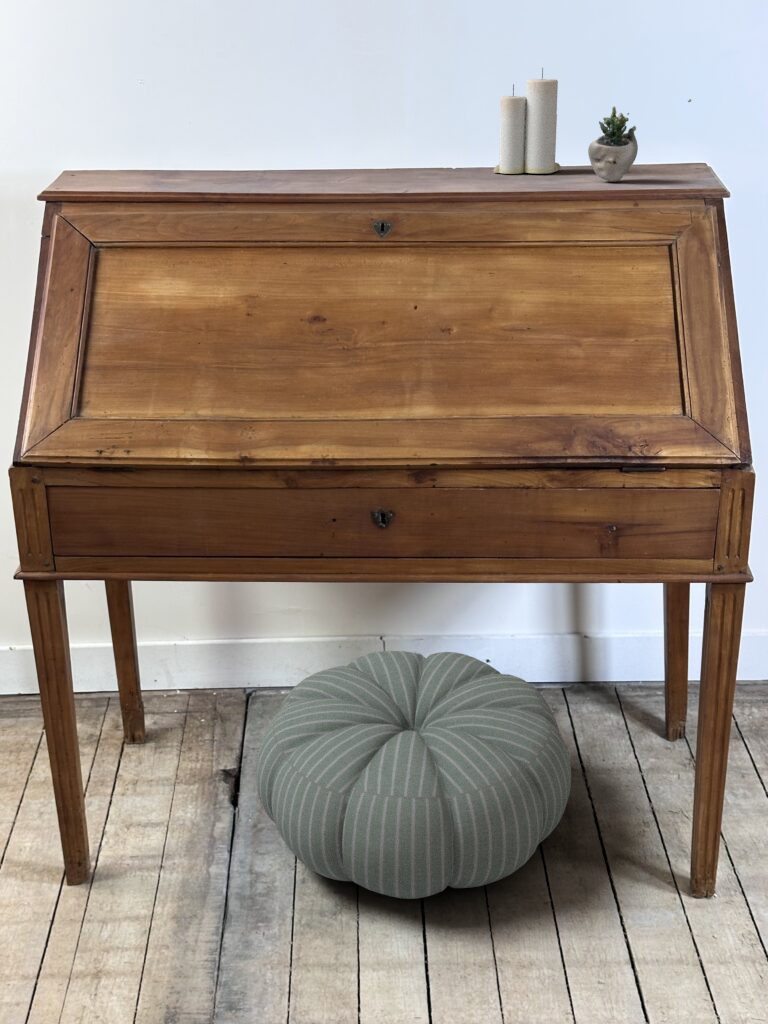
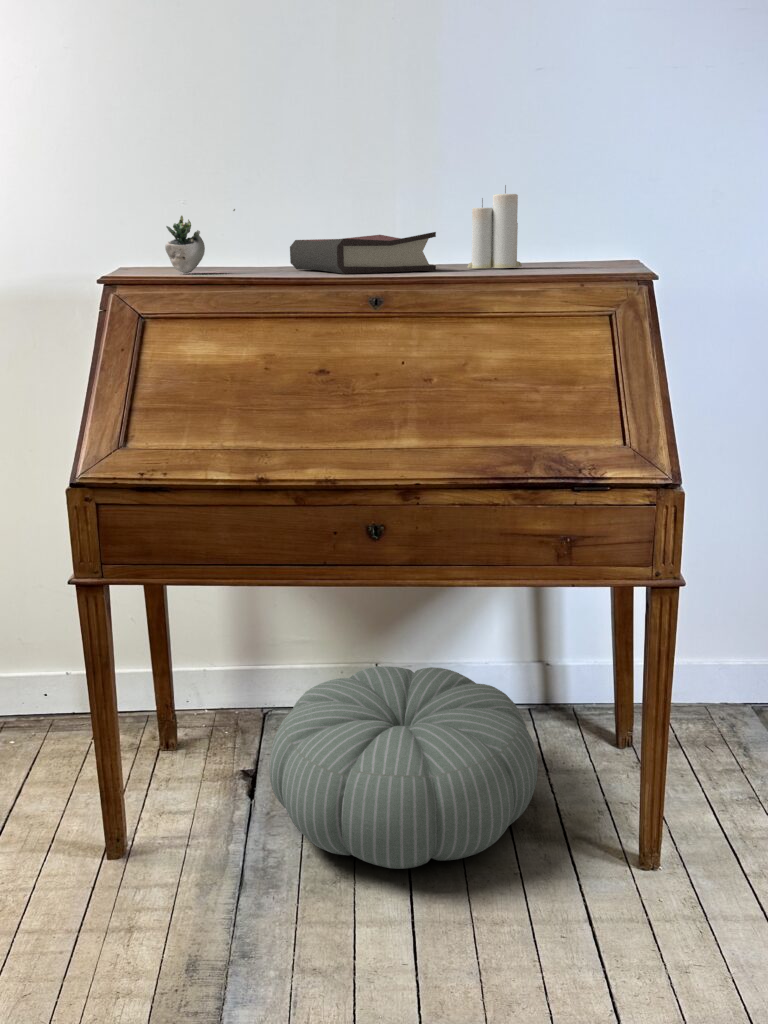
succulent plant: present [588,99,691,182] -> present [165,209,235,273]
hardback book: none [273,125,455,189] -> present [290,232,436,274]

